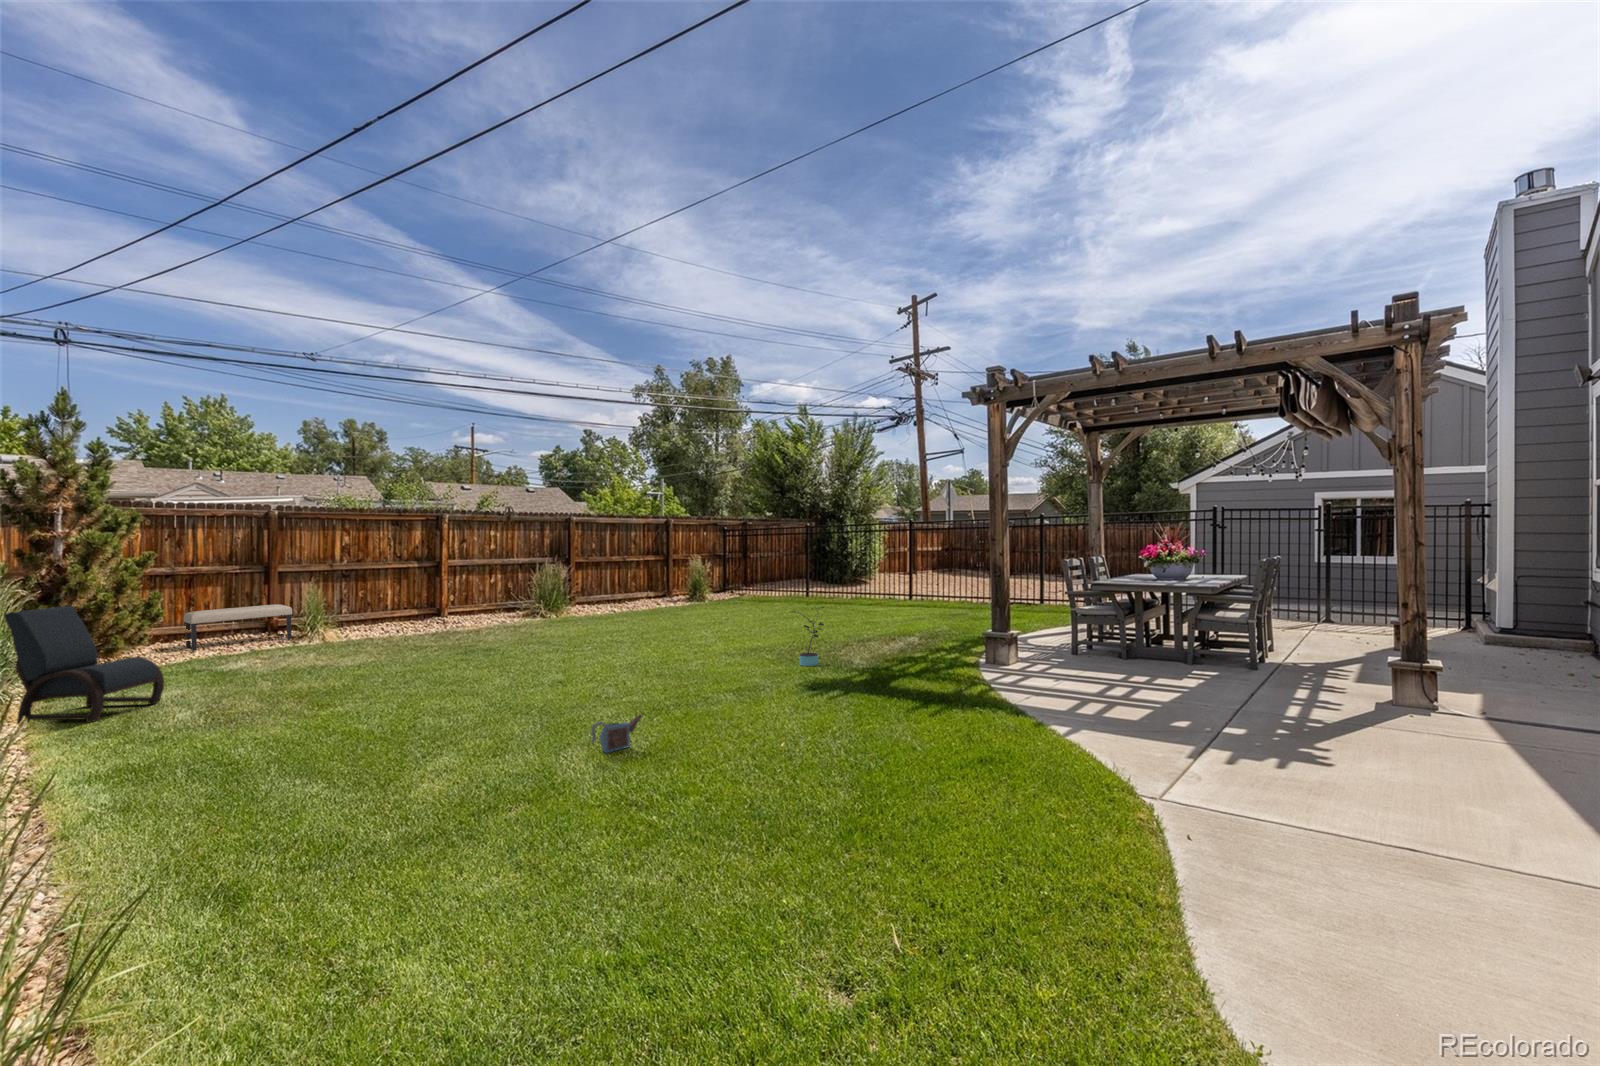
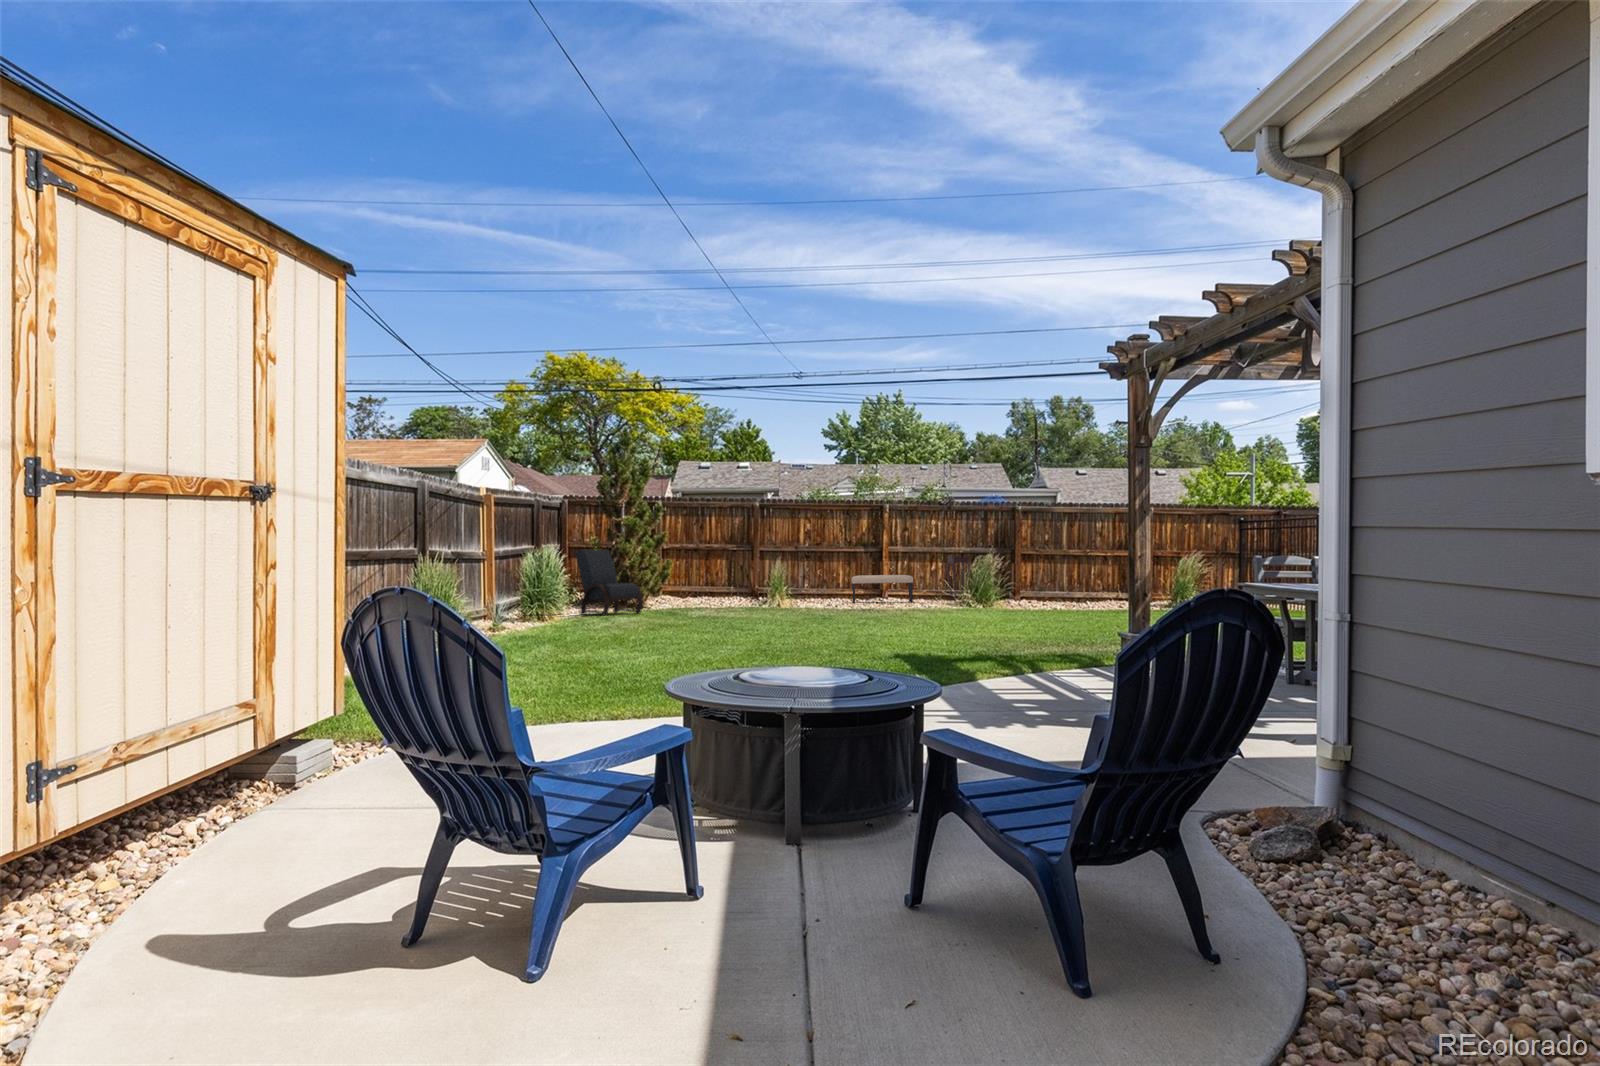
side table: none [517,570,544,617] -> present [947,556,970,602]
bench: present [184,604,292,650] -> present [851,575,913,603]
potted plant: present [790,604,824,666] -> none [1052,560,1090,625]
watering can: present [591,715,642,753] -> none [761,609,803,633]

